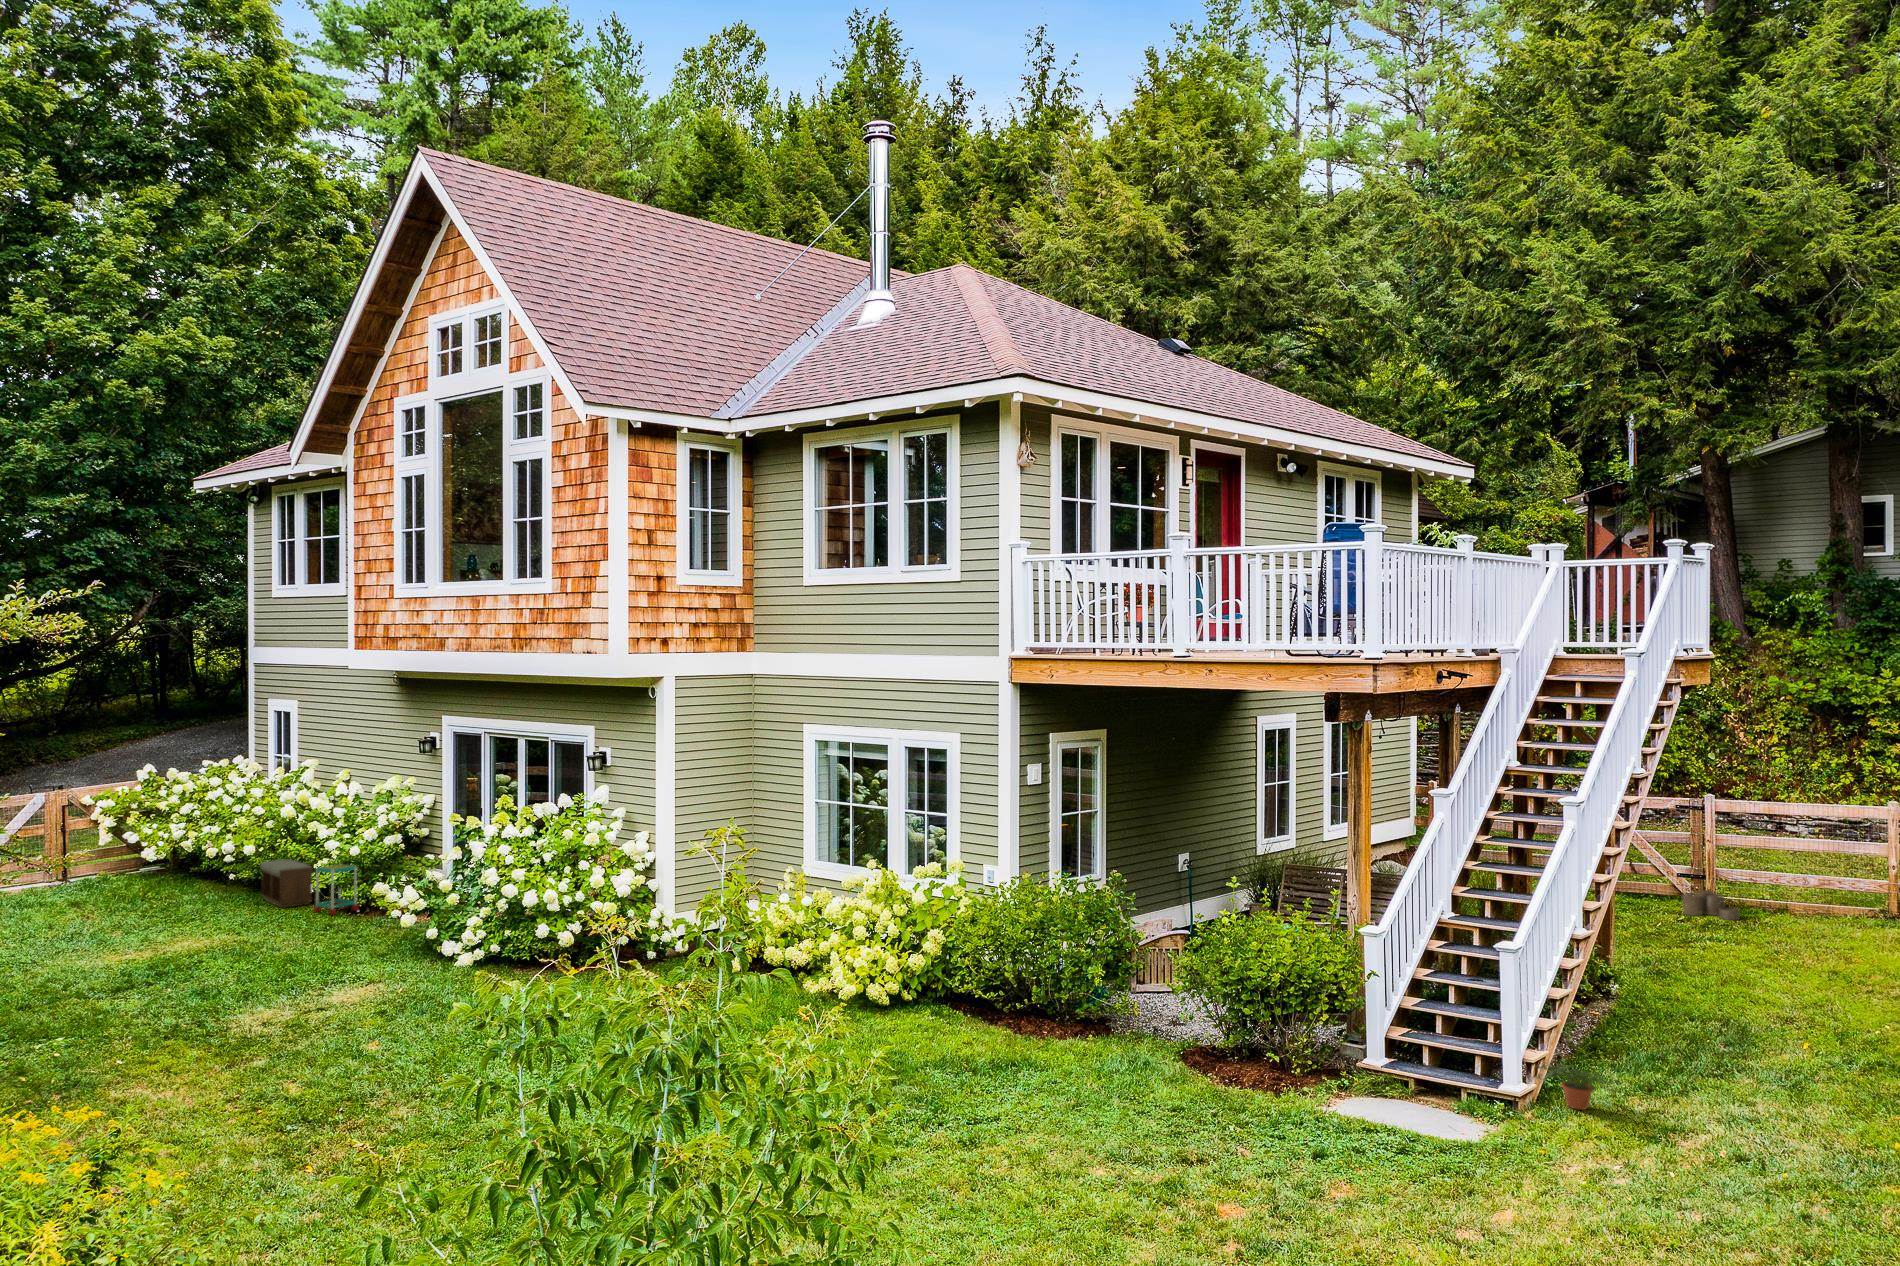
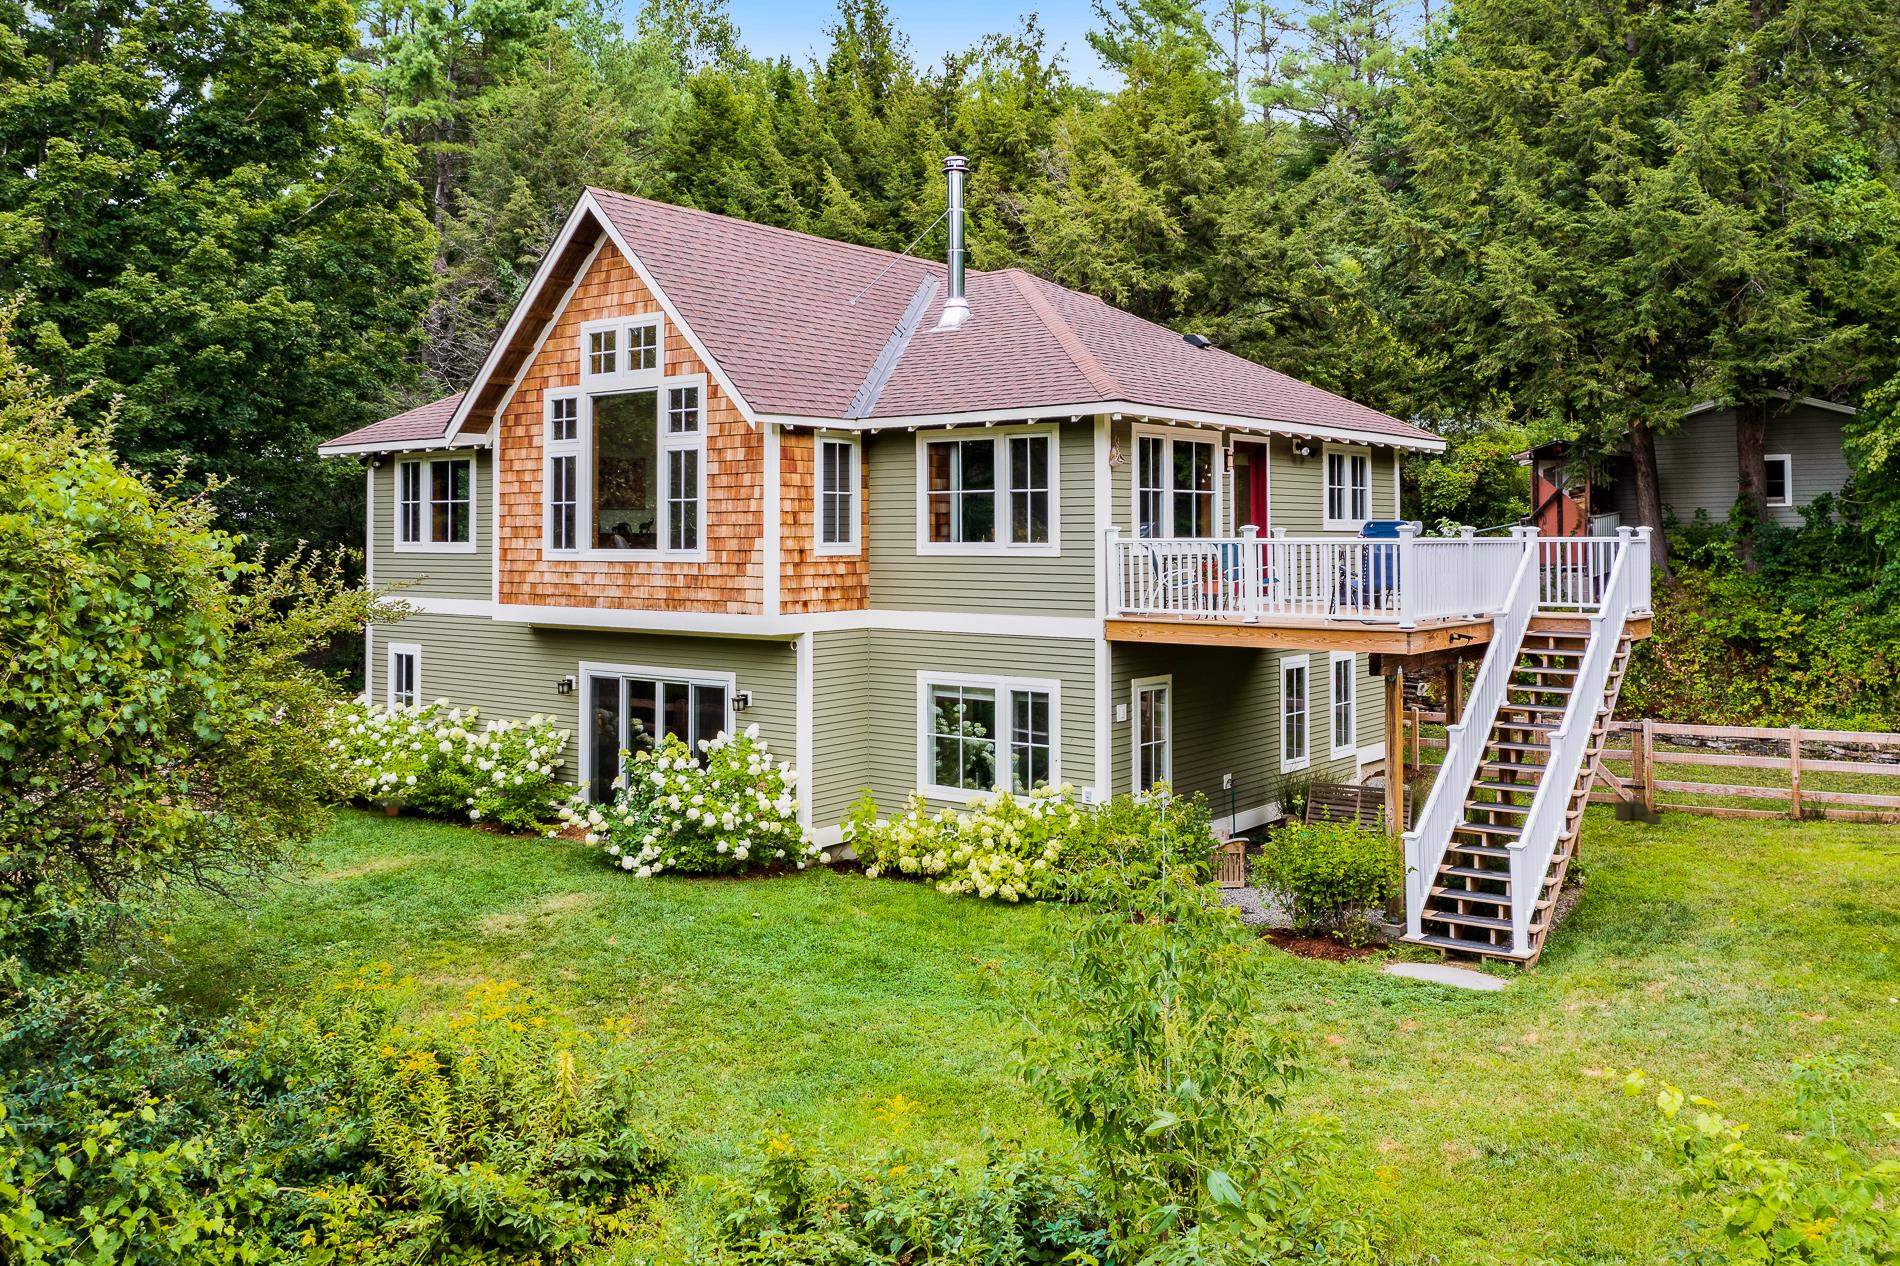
bench: present [261,859,313,908] -> none [433,785,482,827]
side table: present [314,865,359,915] -> none [488,789,525,832]
potted plant: present [1536,1062,1614,1110] -> present [377,795,410,816]

